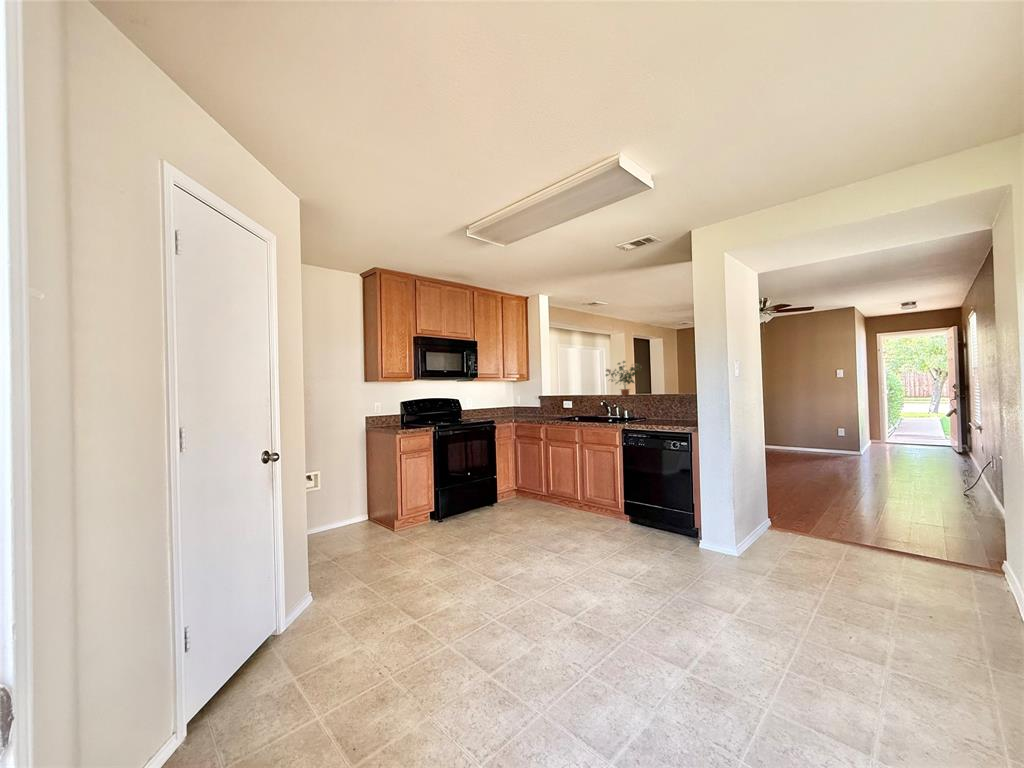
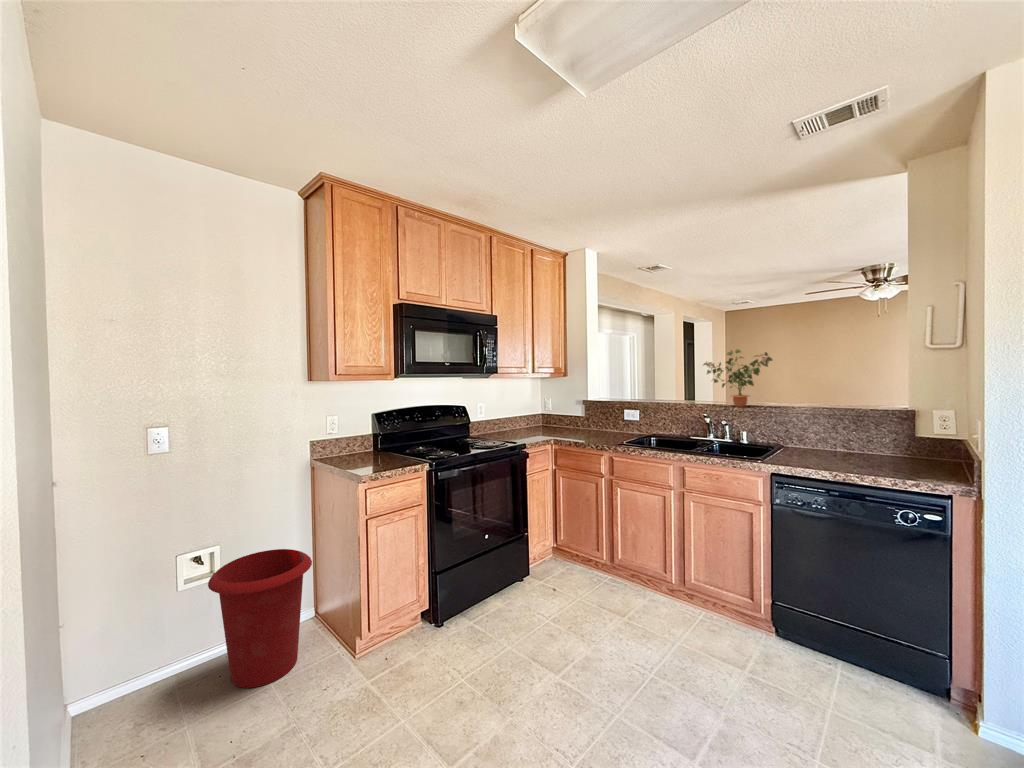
waste bin: none [320,474,371,539] -> present [208,549,312,688]

